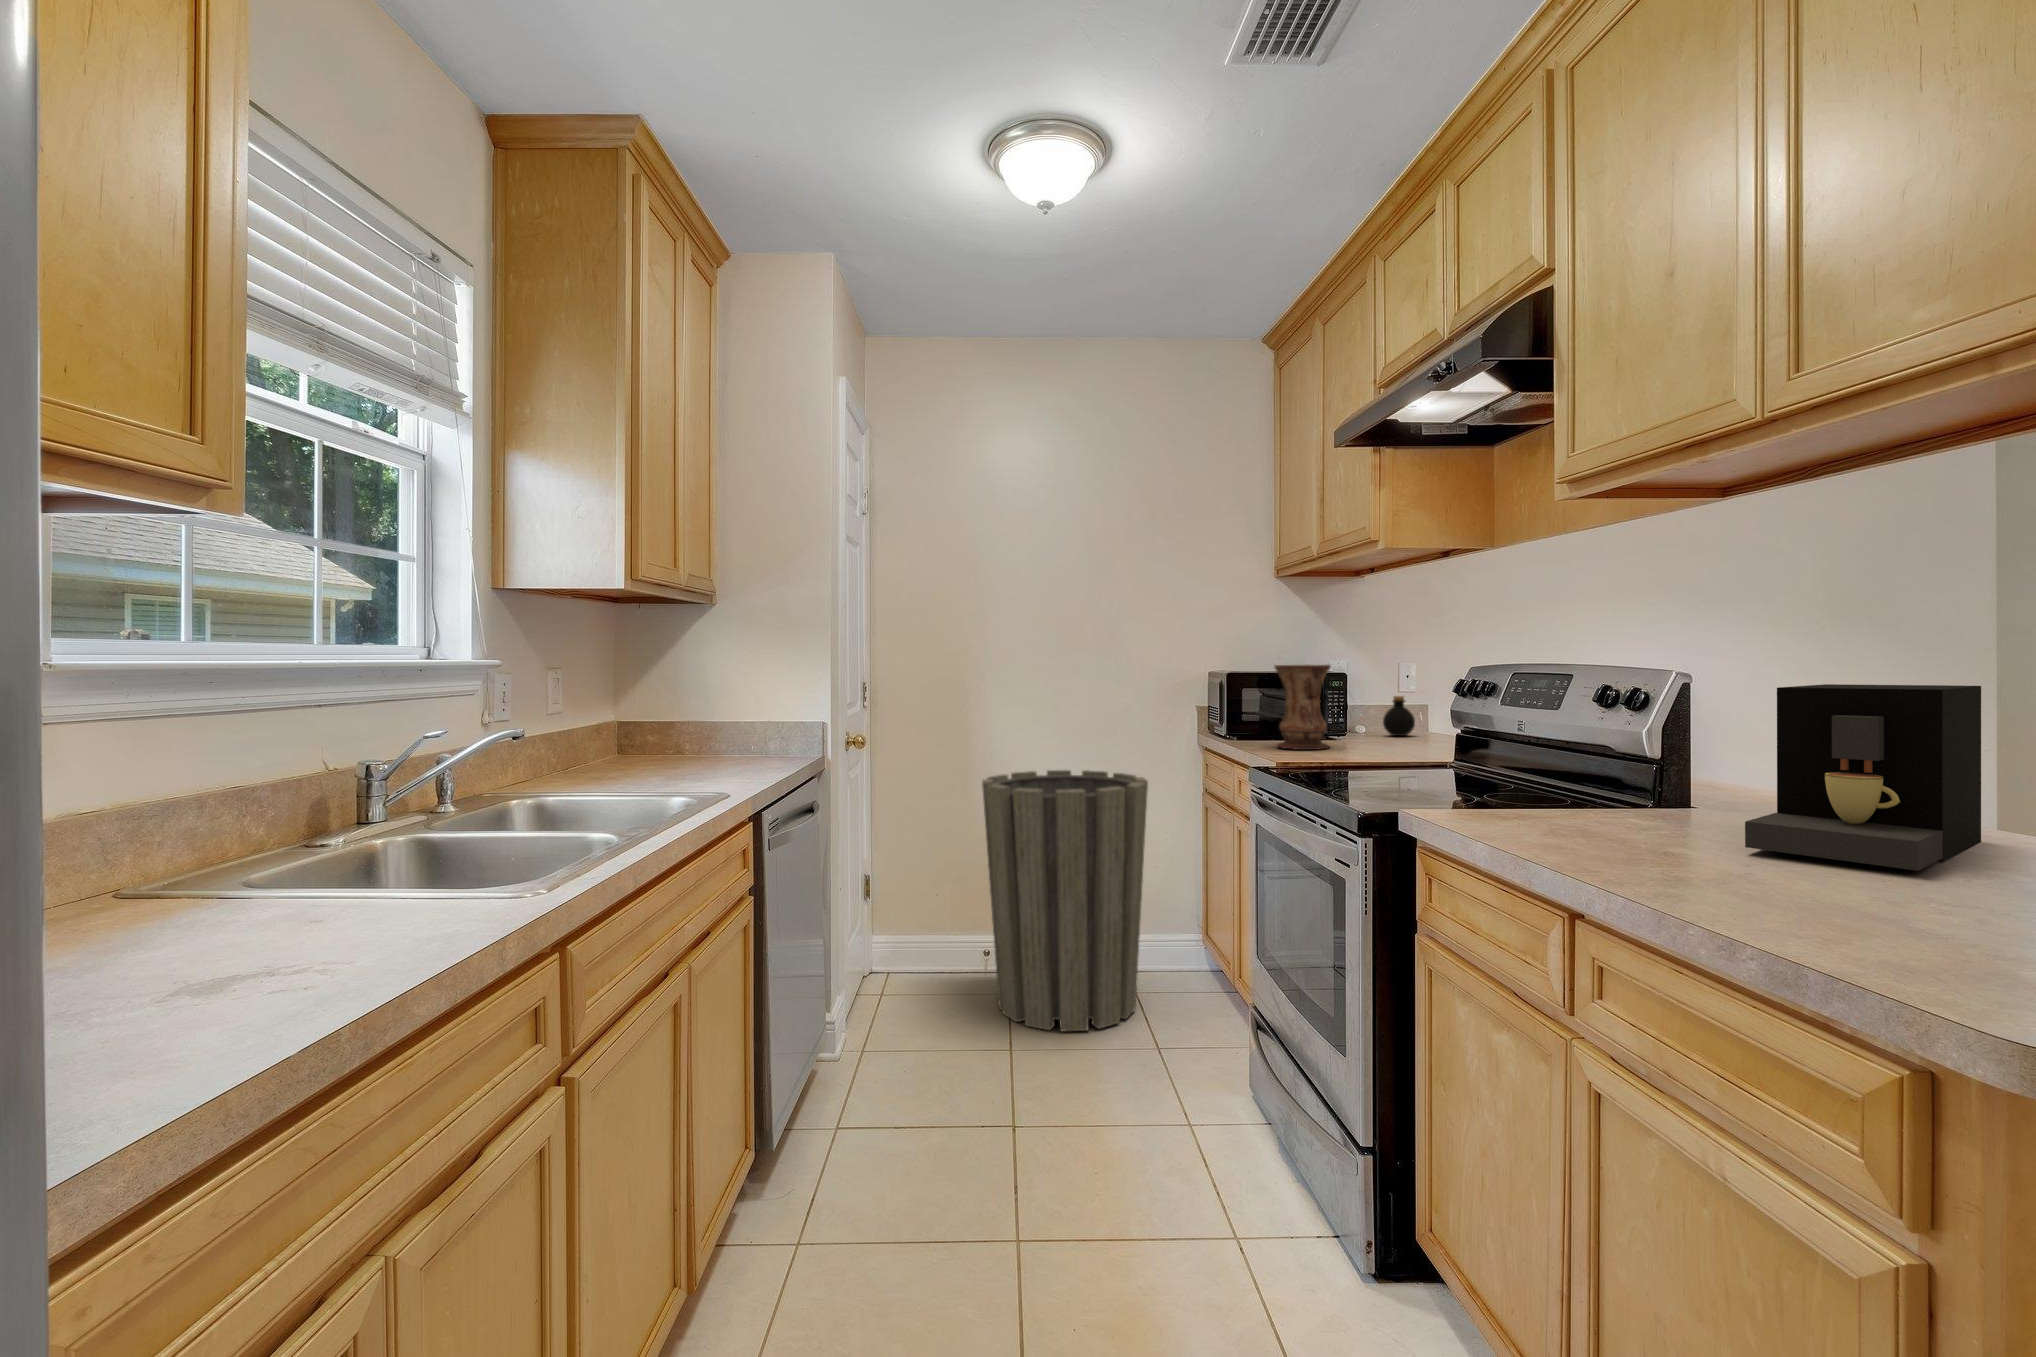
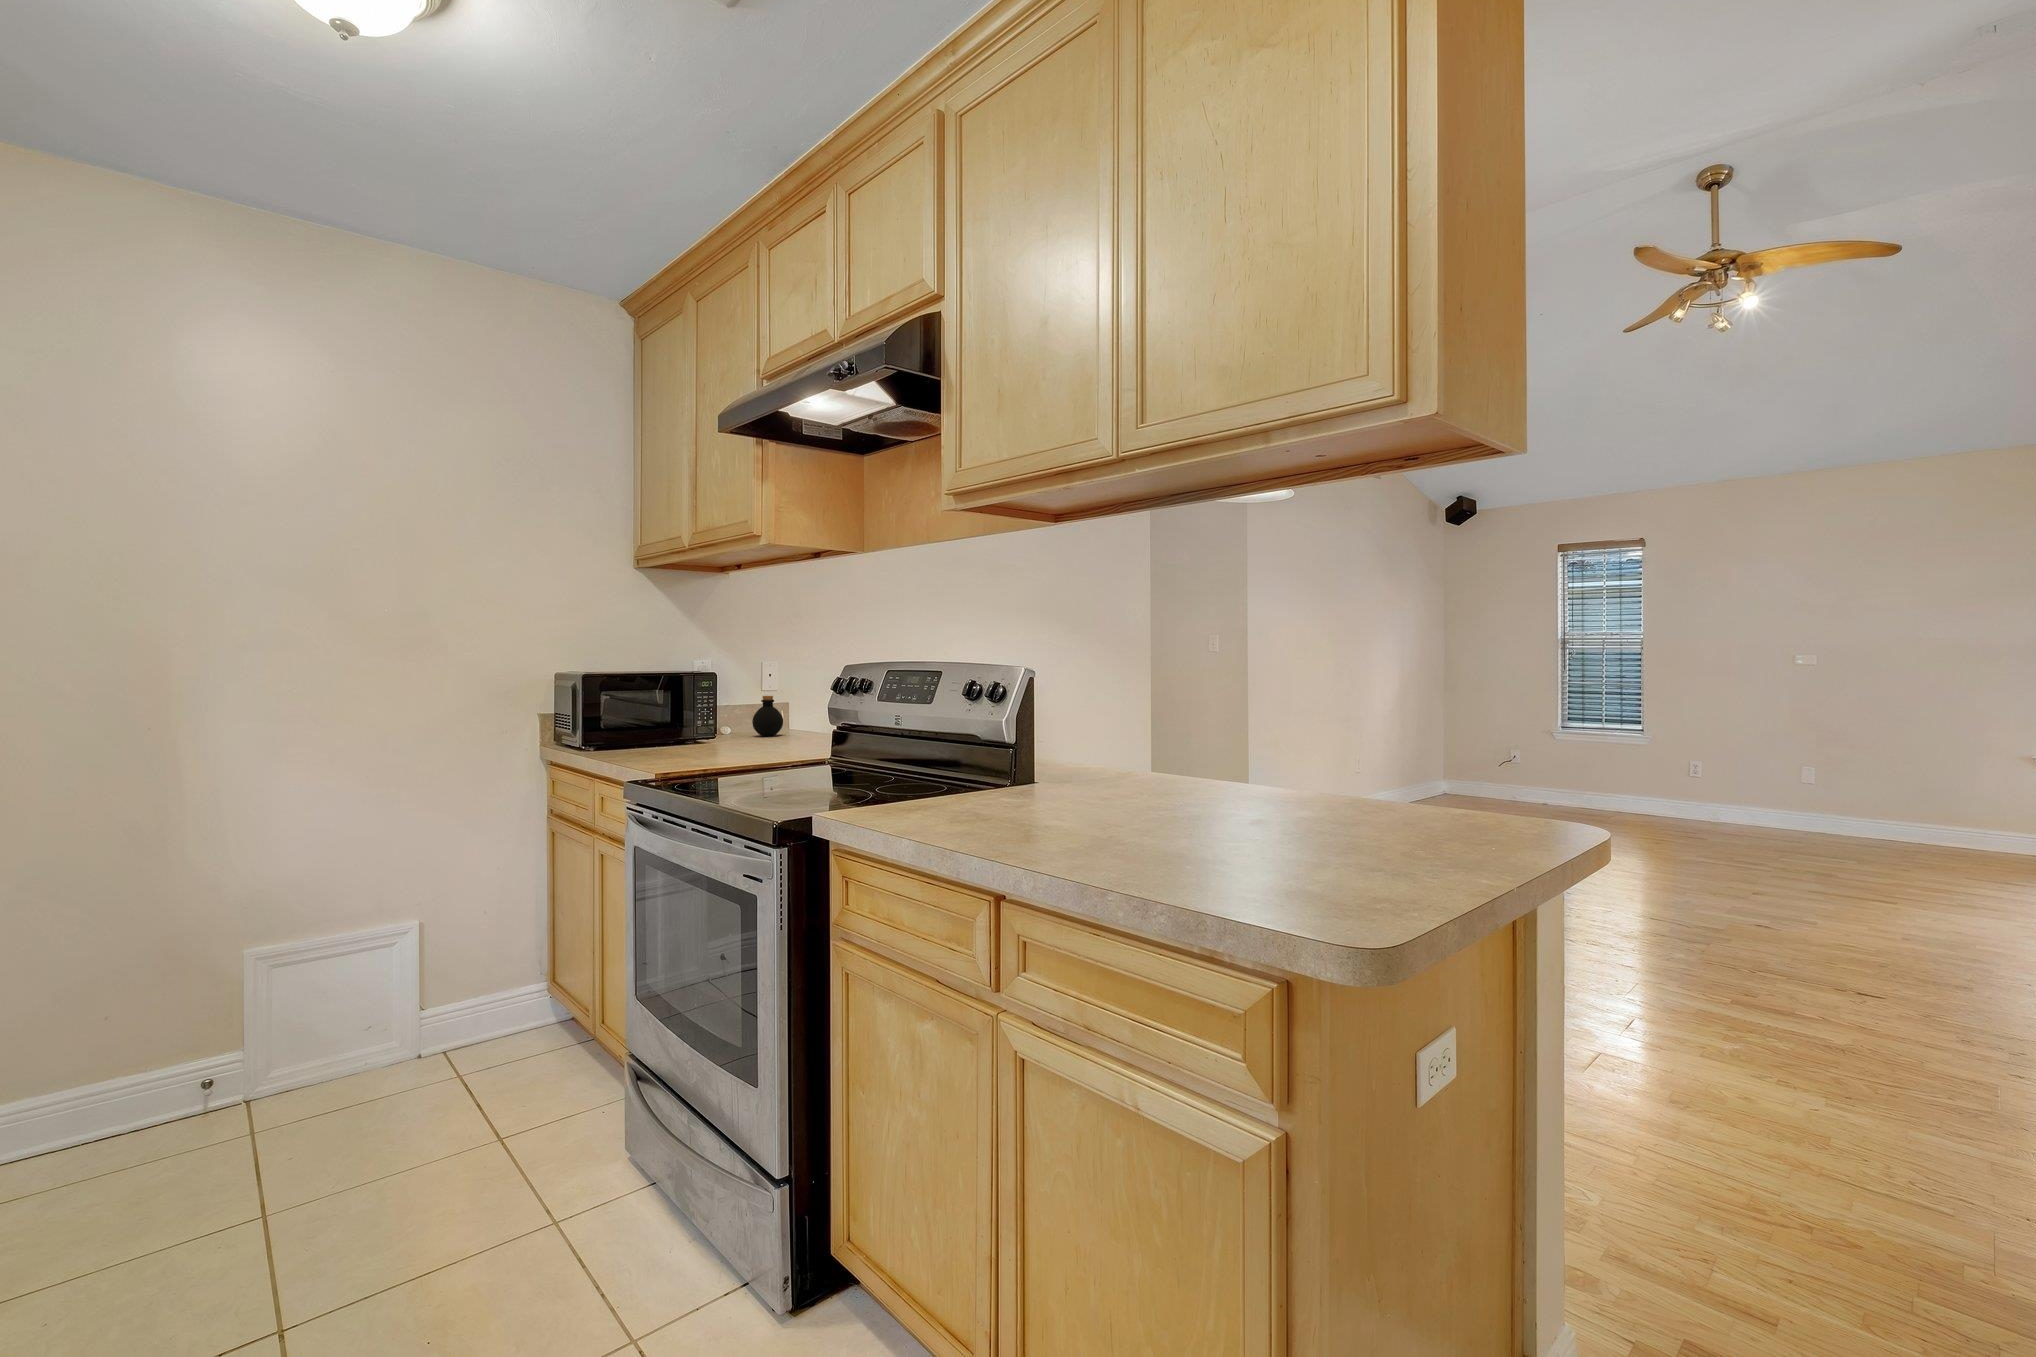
vase: present [1274,665,1330,750] -> none [643,663,707,755]
coffee maker: present [1745,684,1981,871] -> none [1100,679,1209,818]
trash can: present [982,770,1148,1032] -> none [184,799,478,1179]

